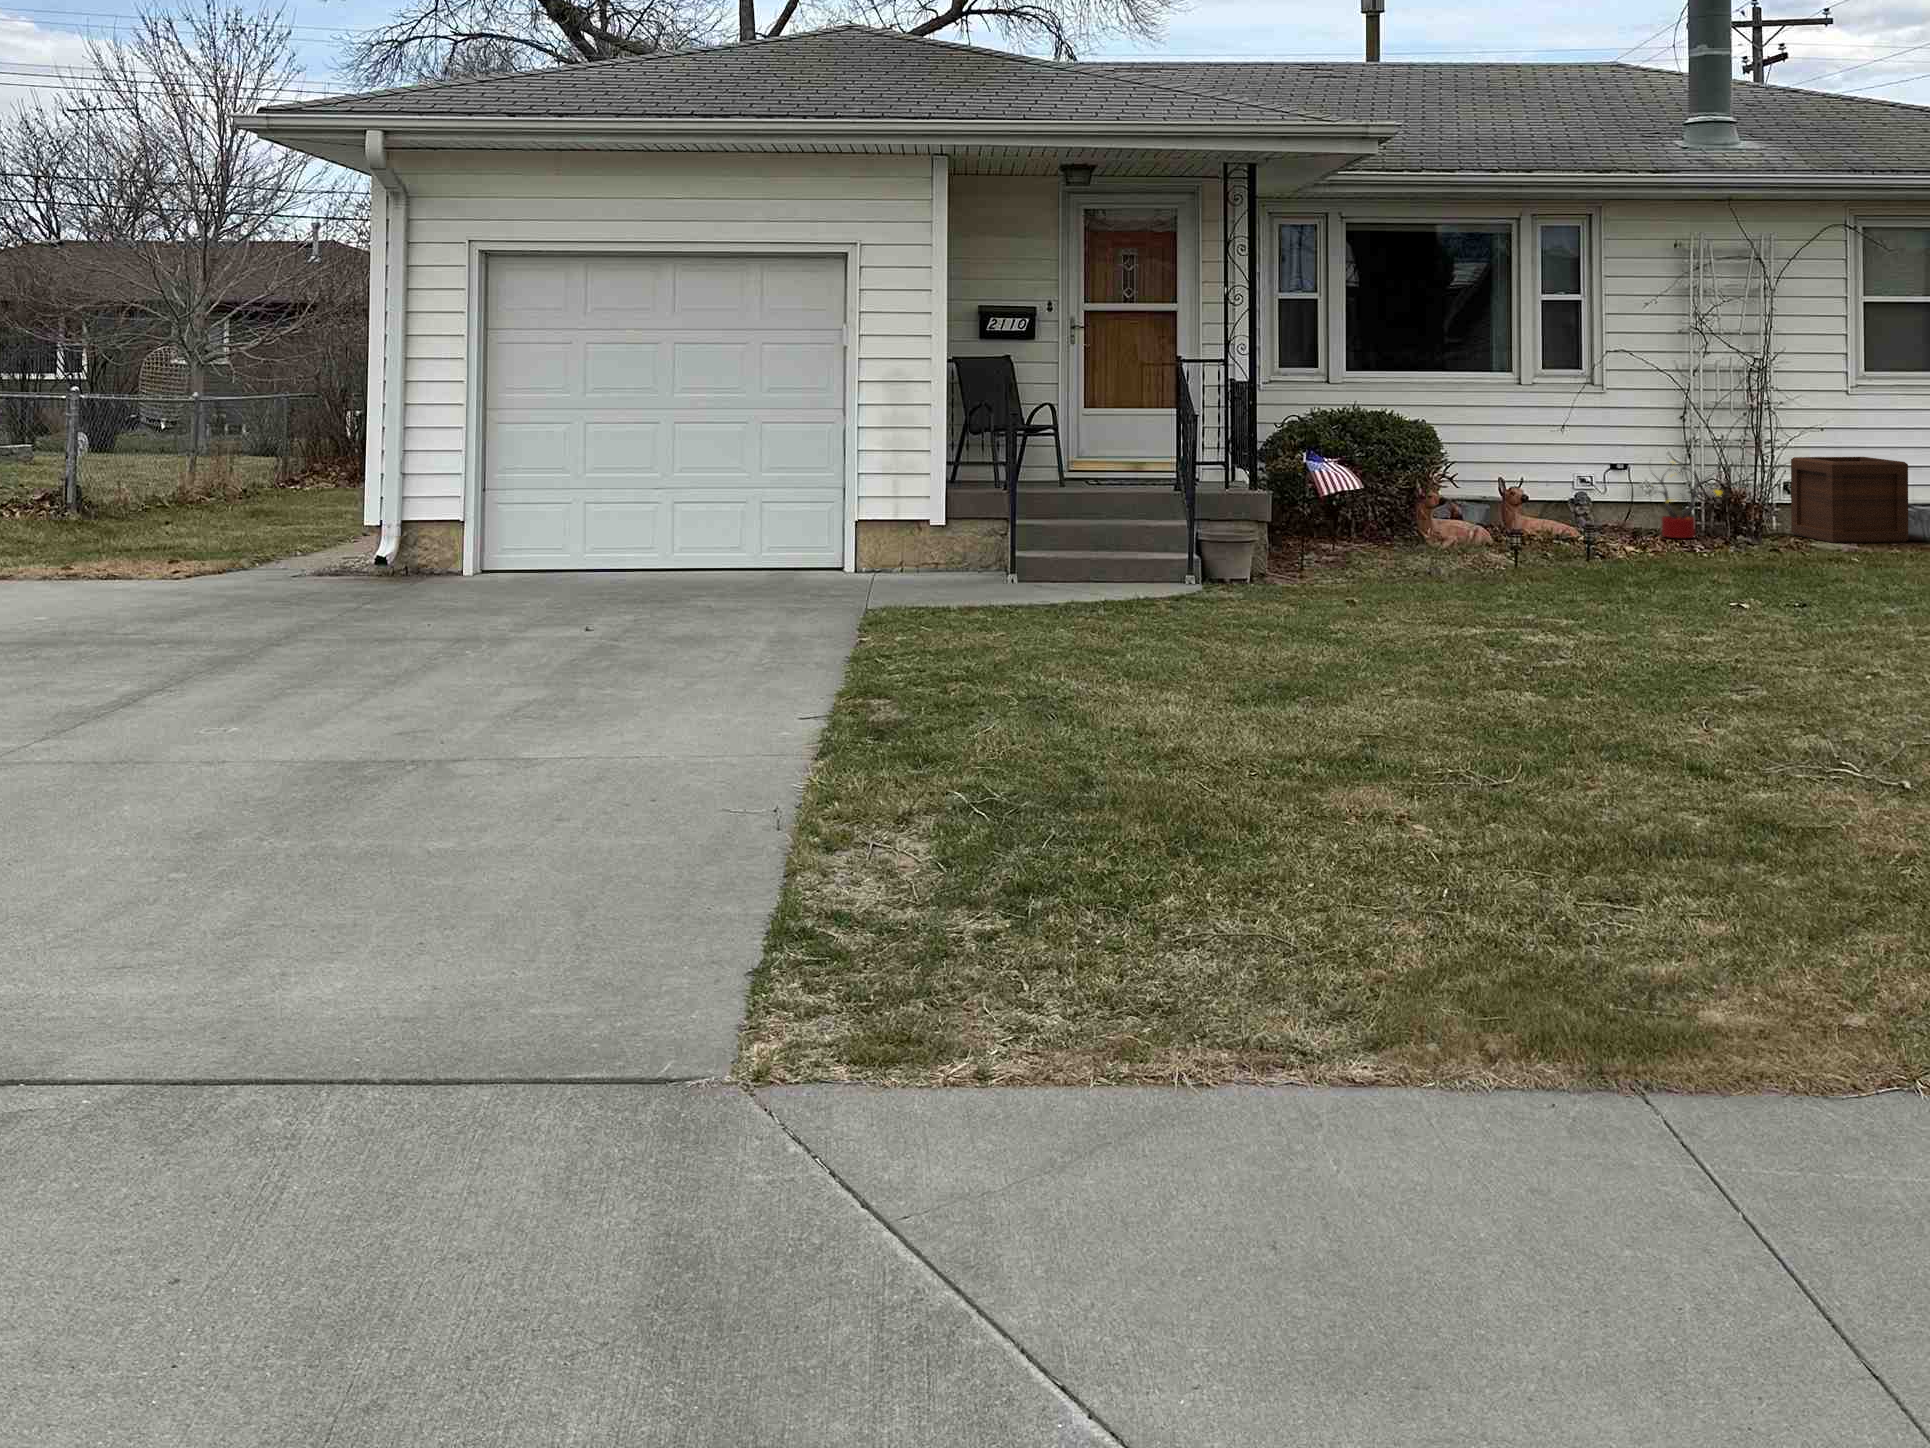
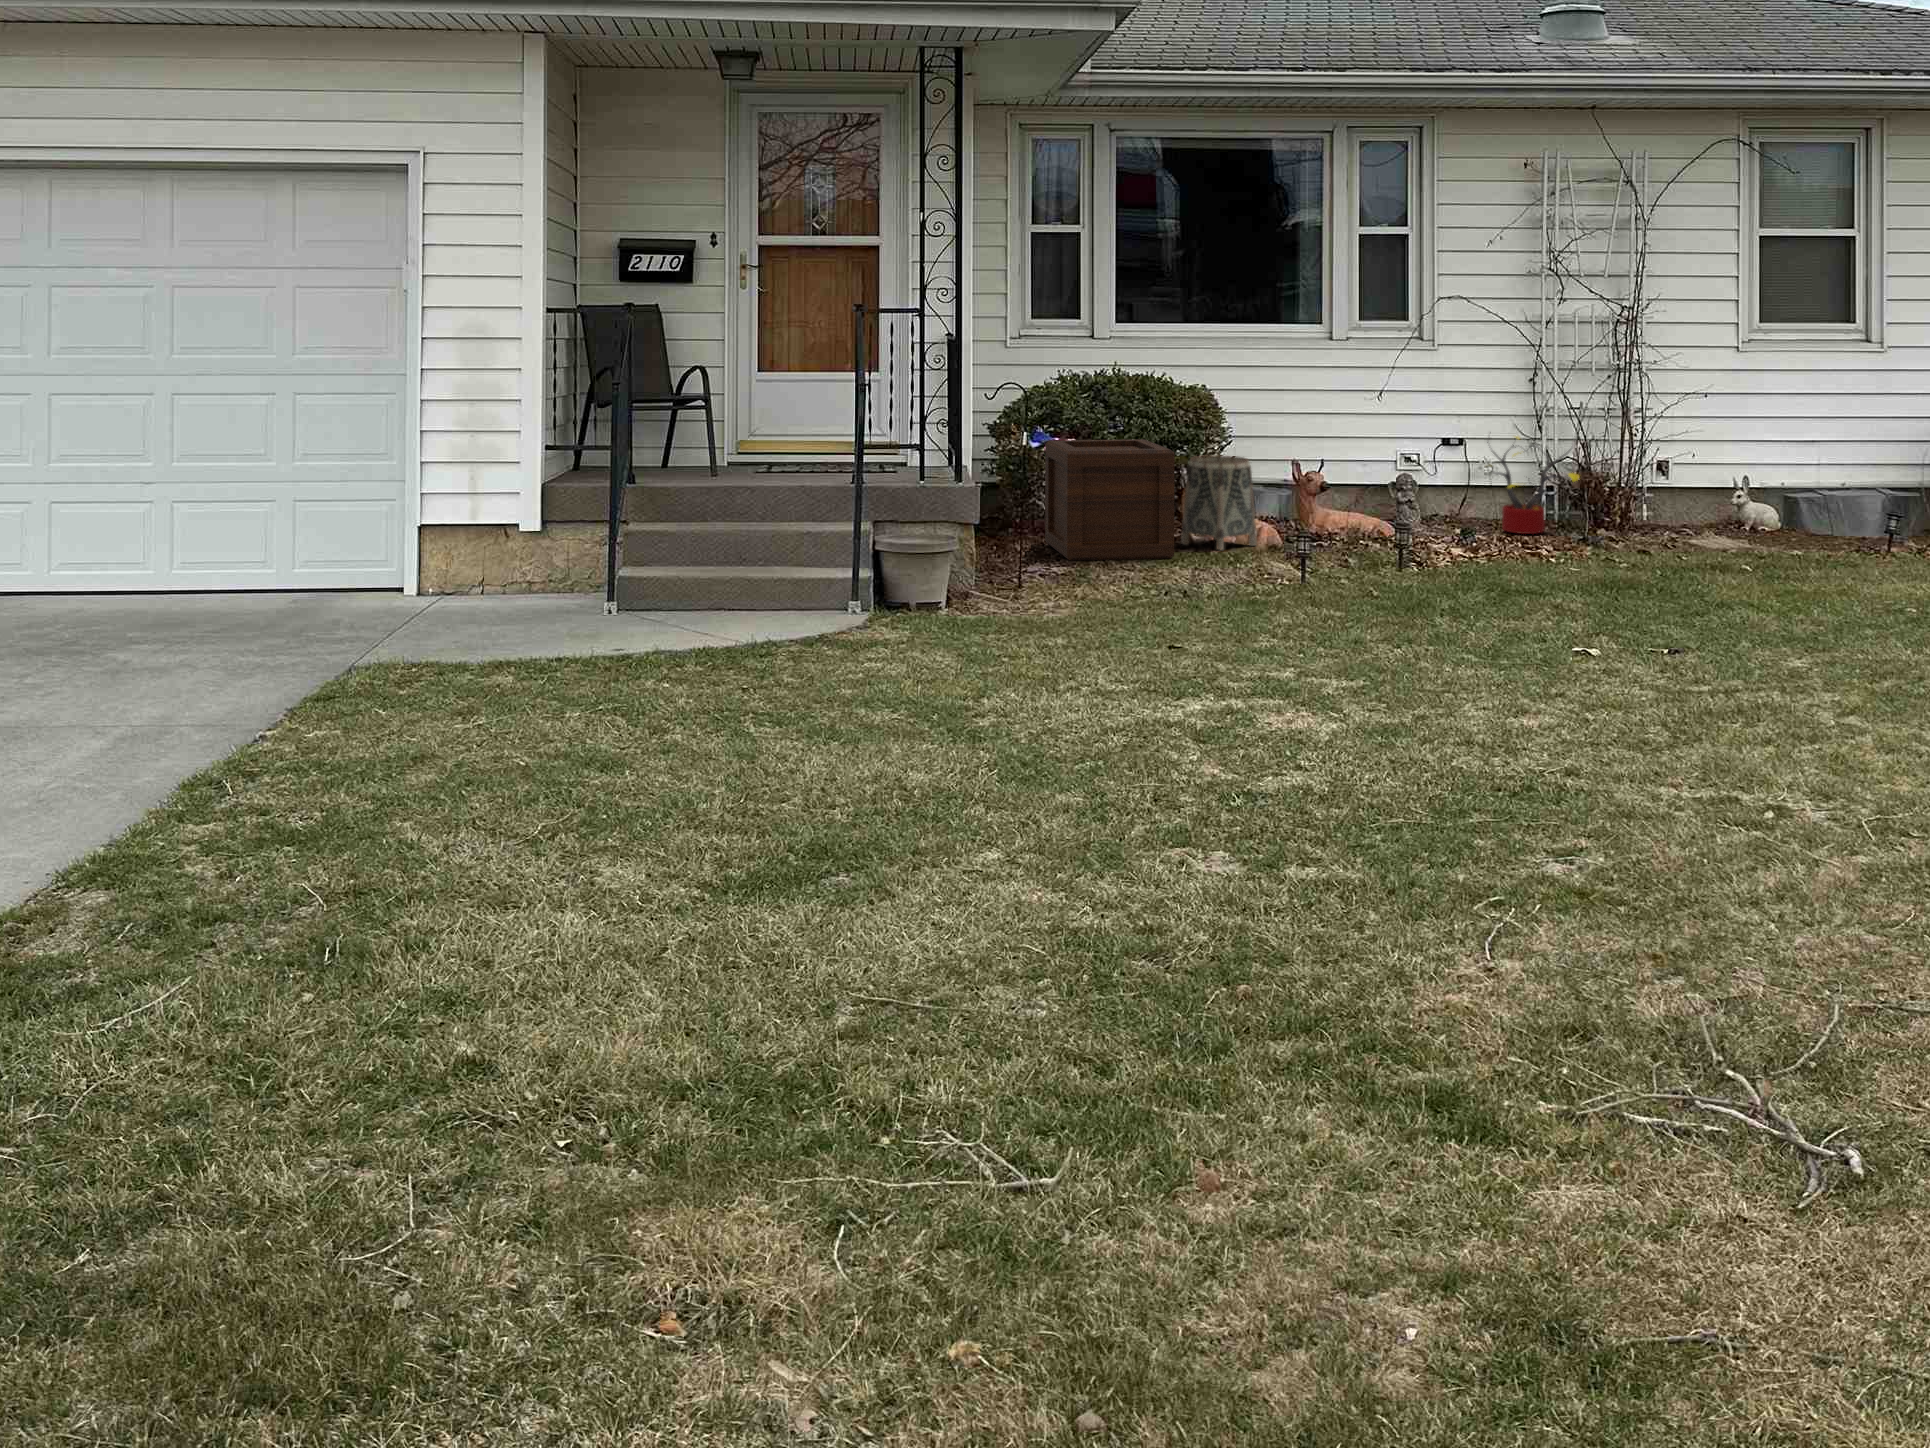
wooden crate: present [1791,457,1908,543] -> present [1045,439,1175,561]
basket: none [1410,475,1470,548] -> present [1181,455,1257,550]

